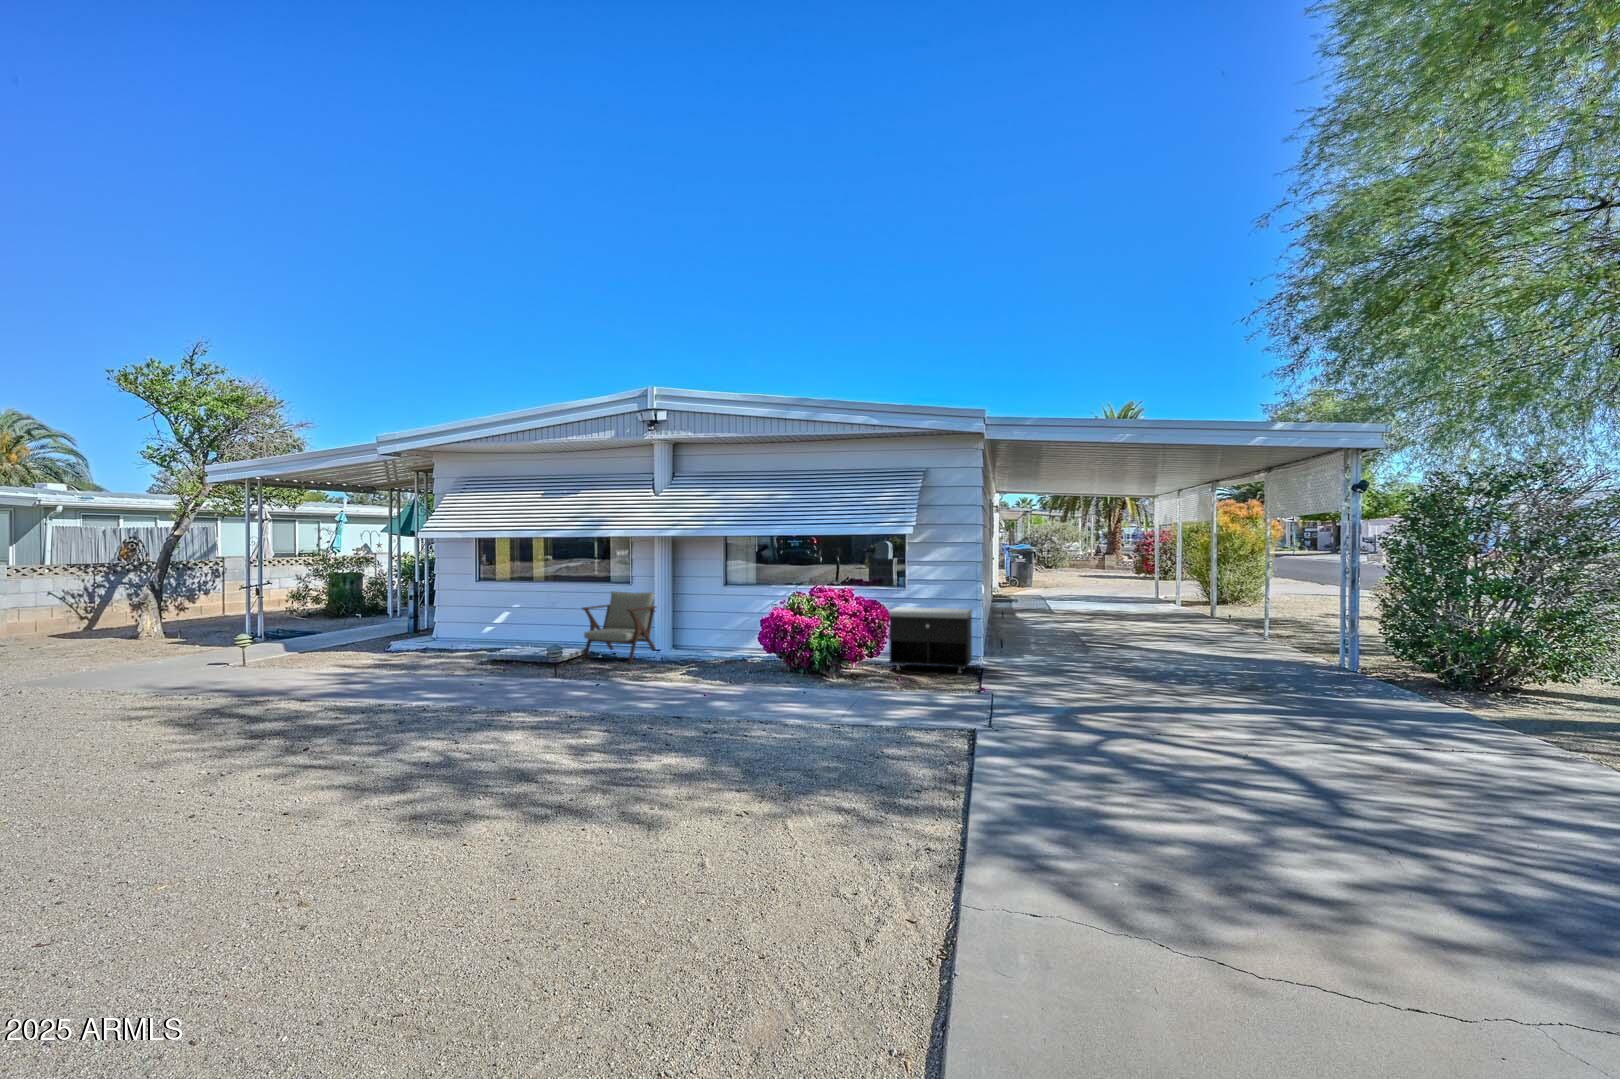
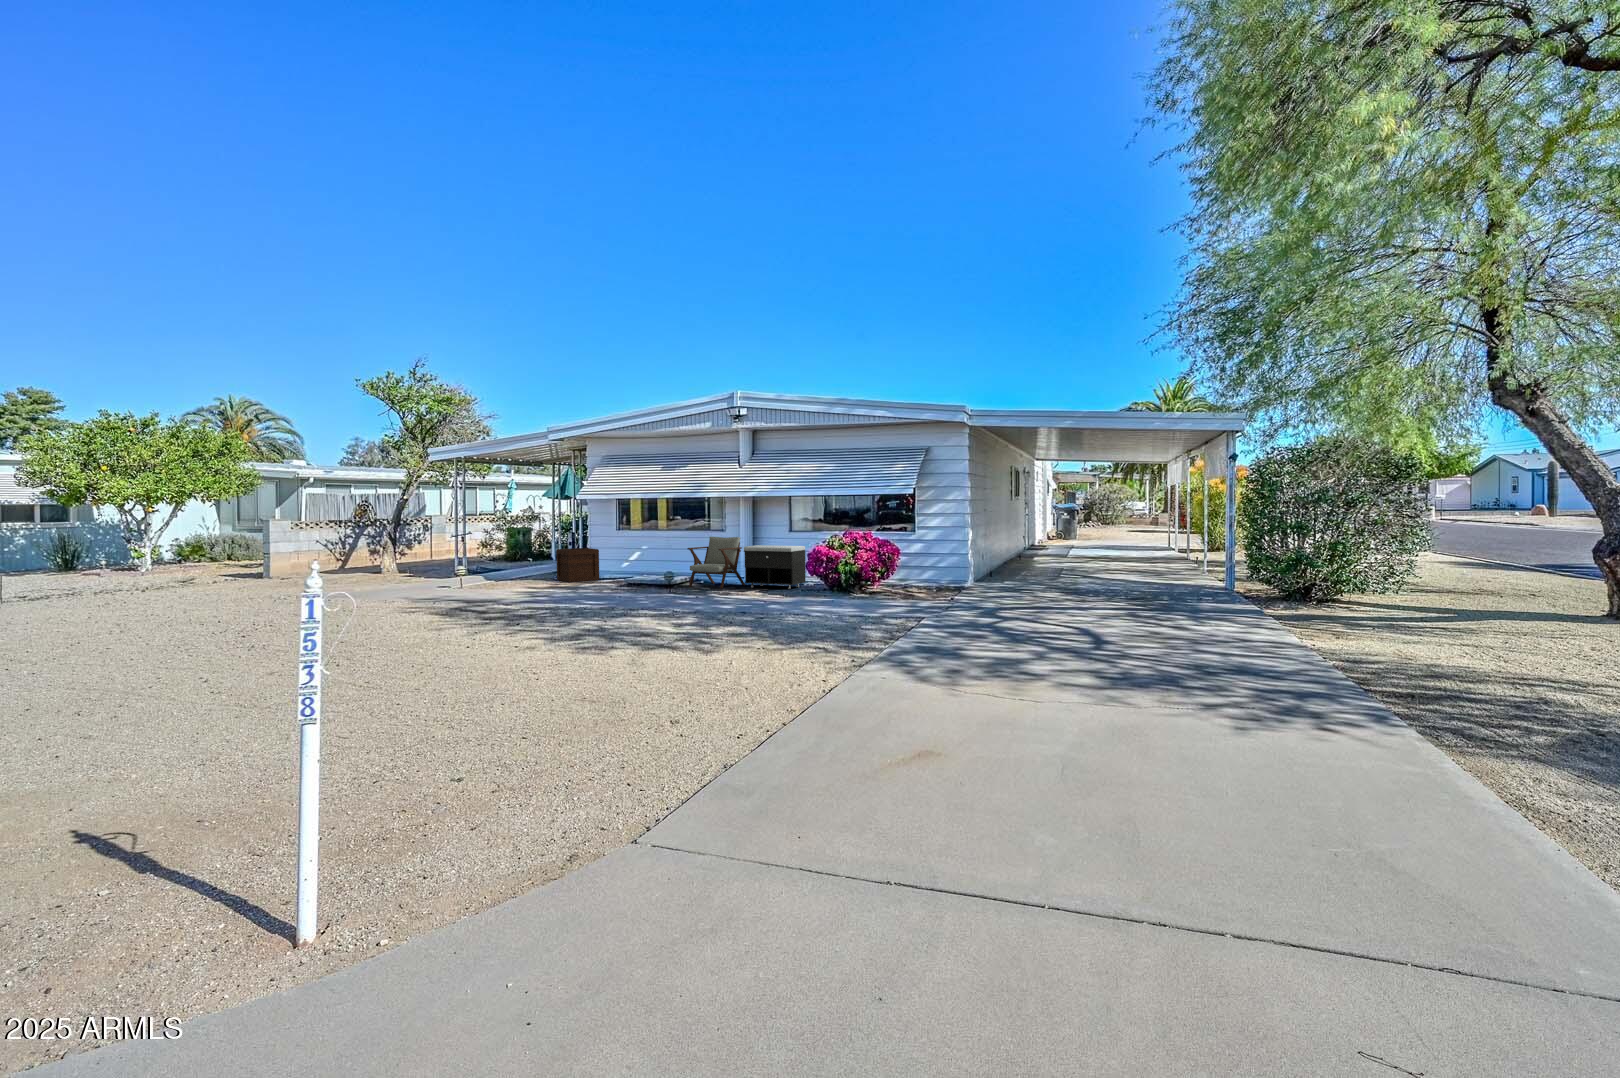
wooden crate: none [391,605,453,654] -> present [556,548,599,582]
storage bench: present [889,607,972,673] -> present [744,545,806,589]

